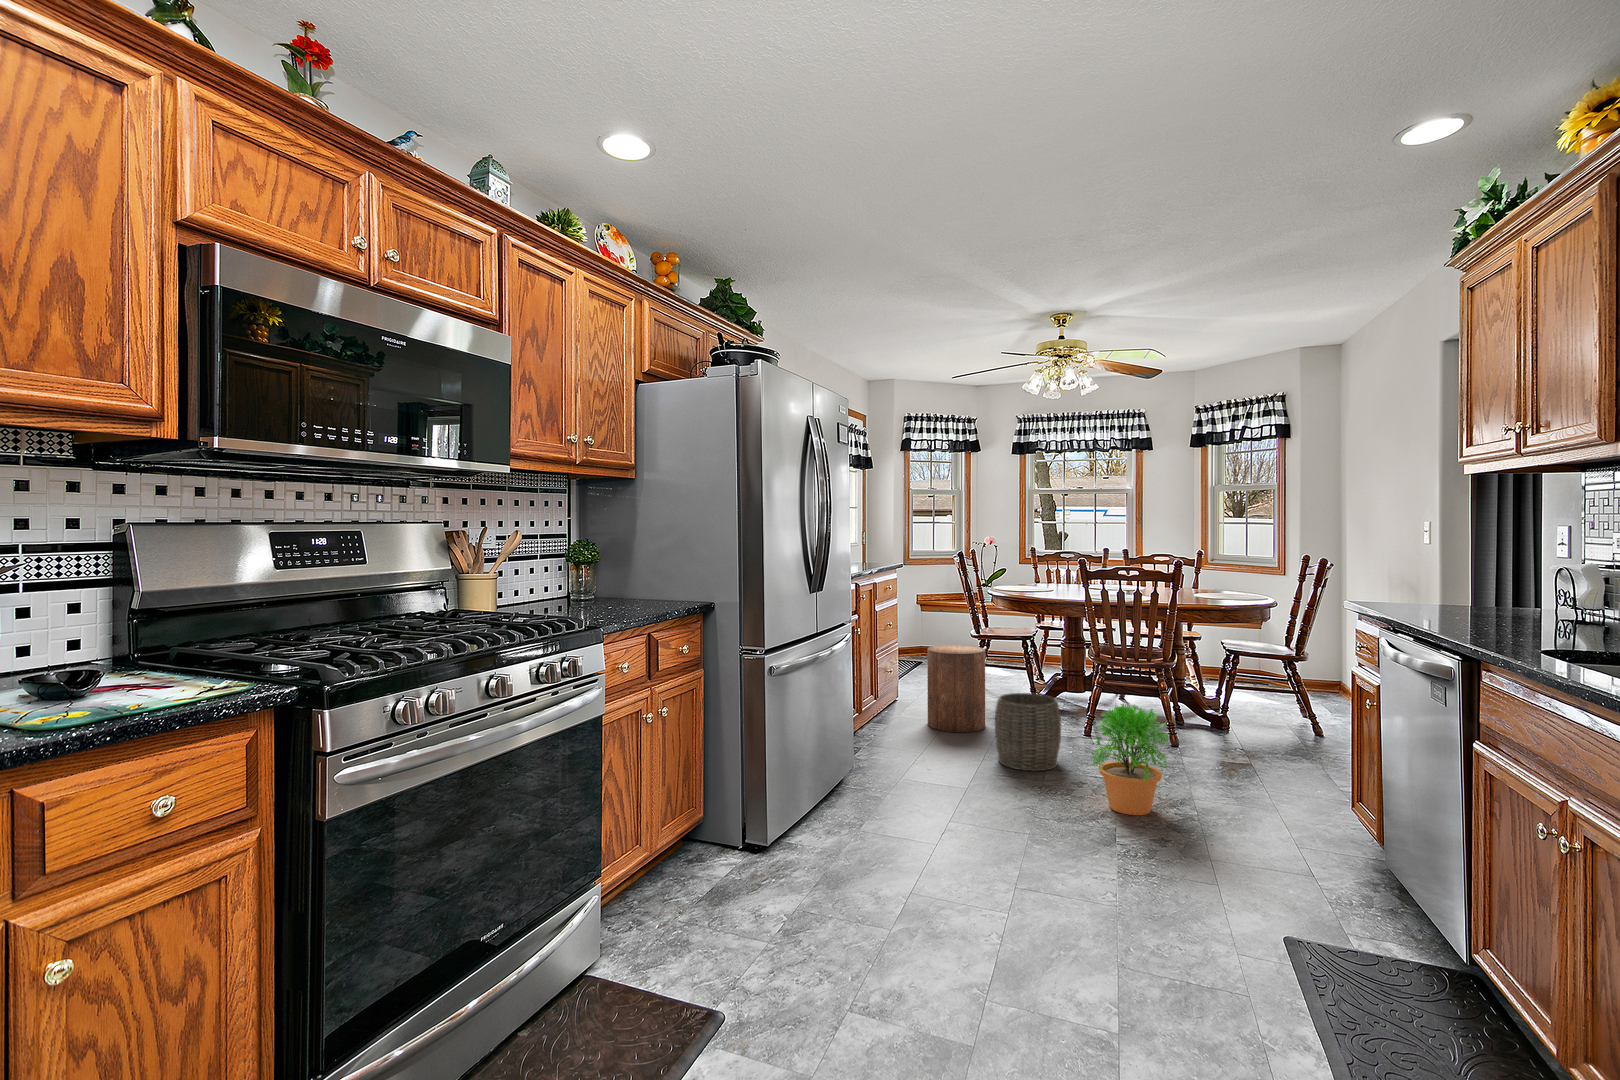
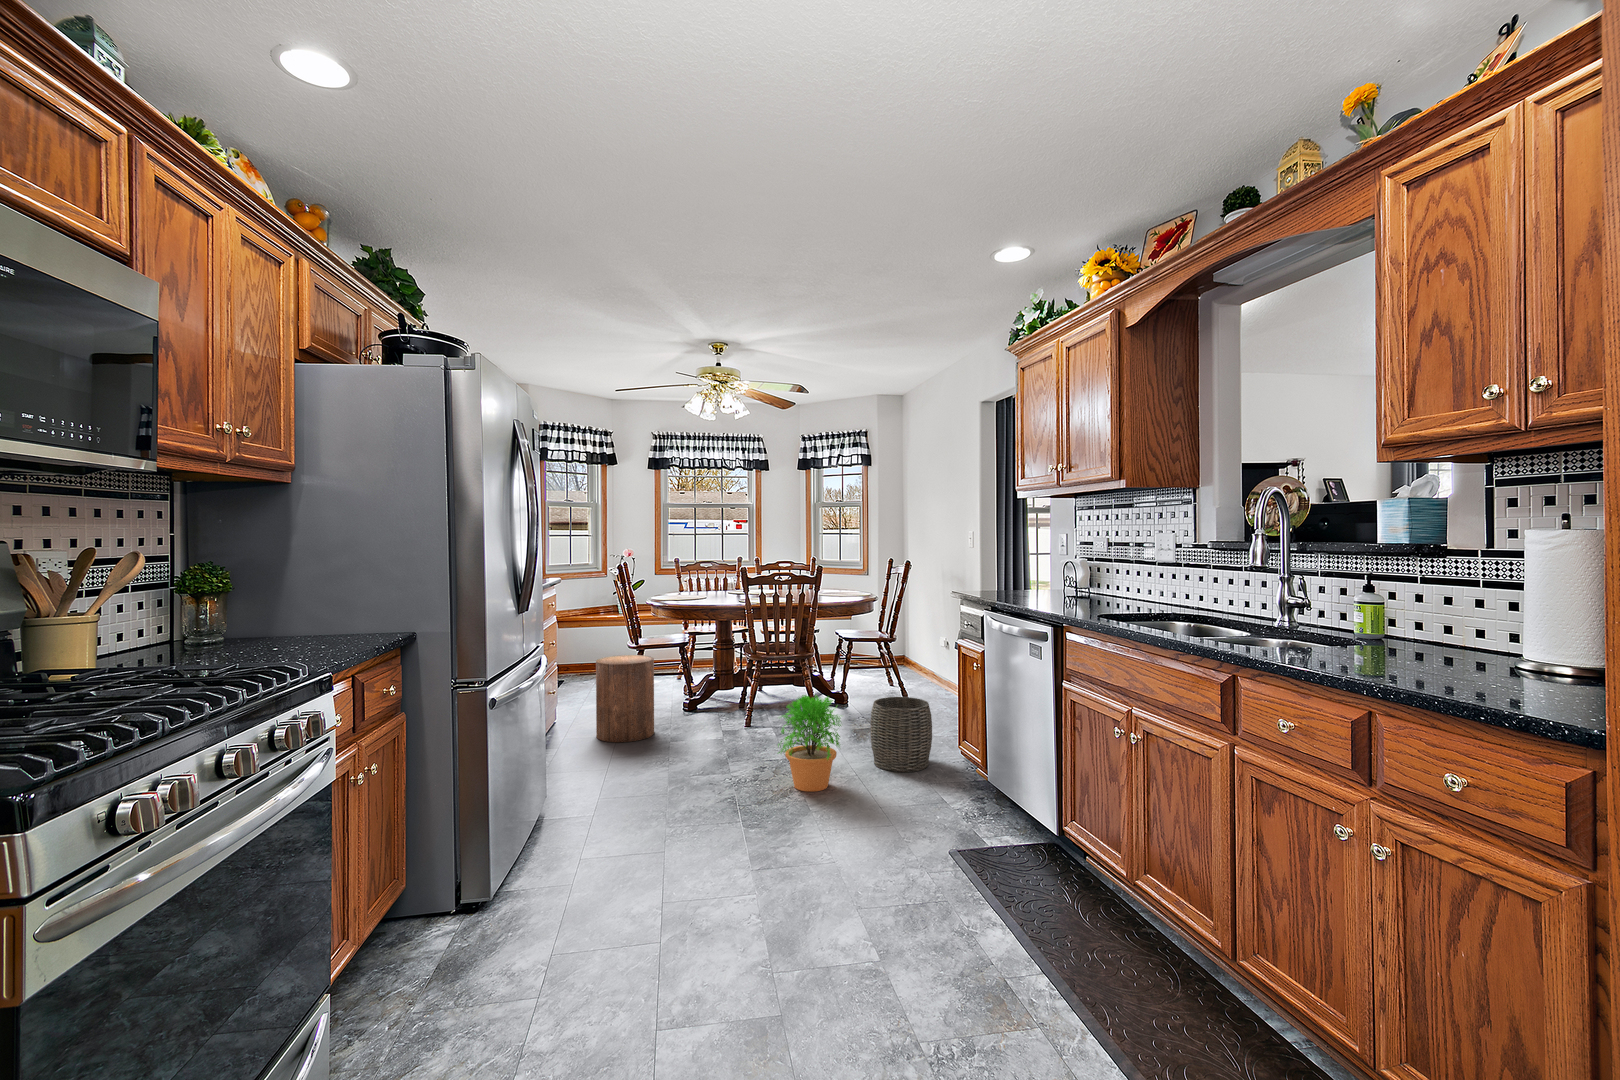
woven basket: present [995,693,1061,771] -> present [870,697,932,772]

